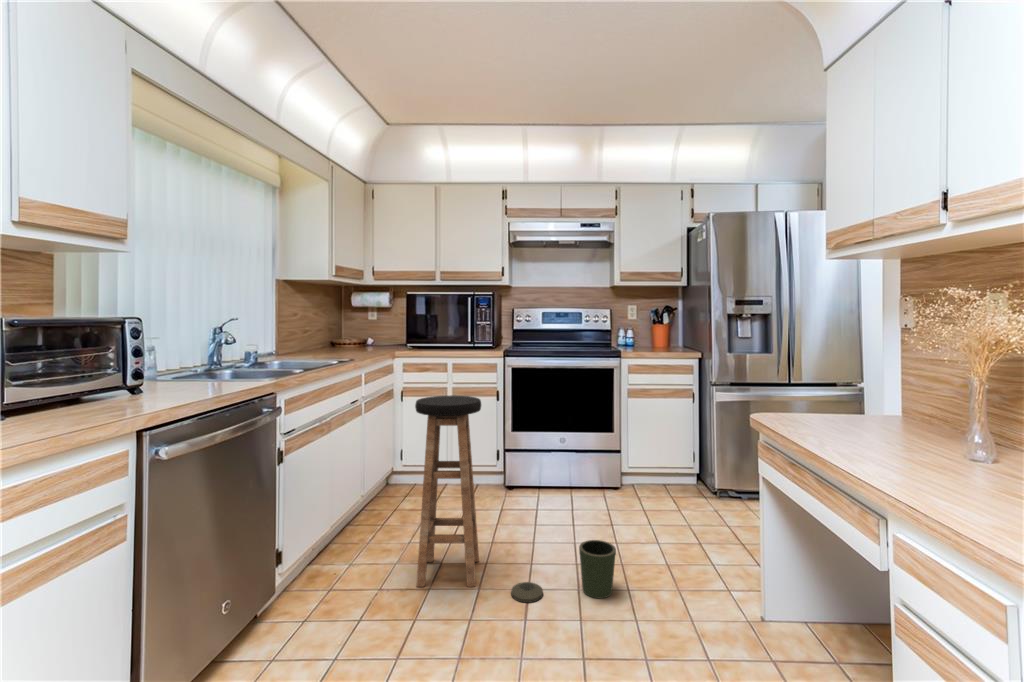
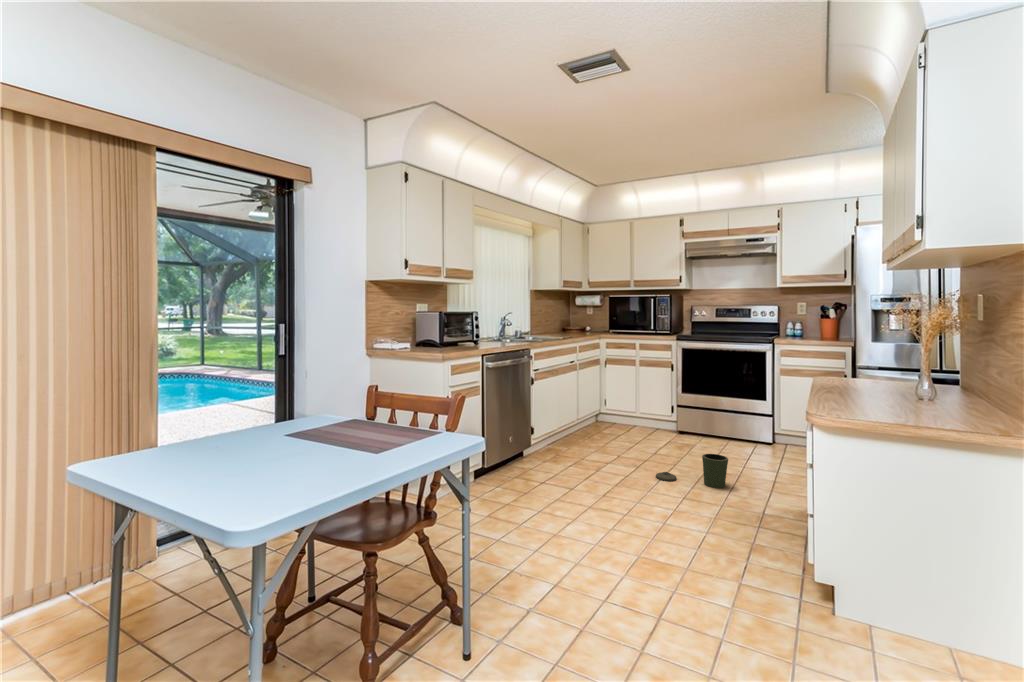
bar stool: present [415,396,481,587] -> none [601,358,644,470]

